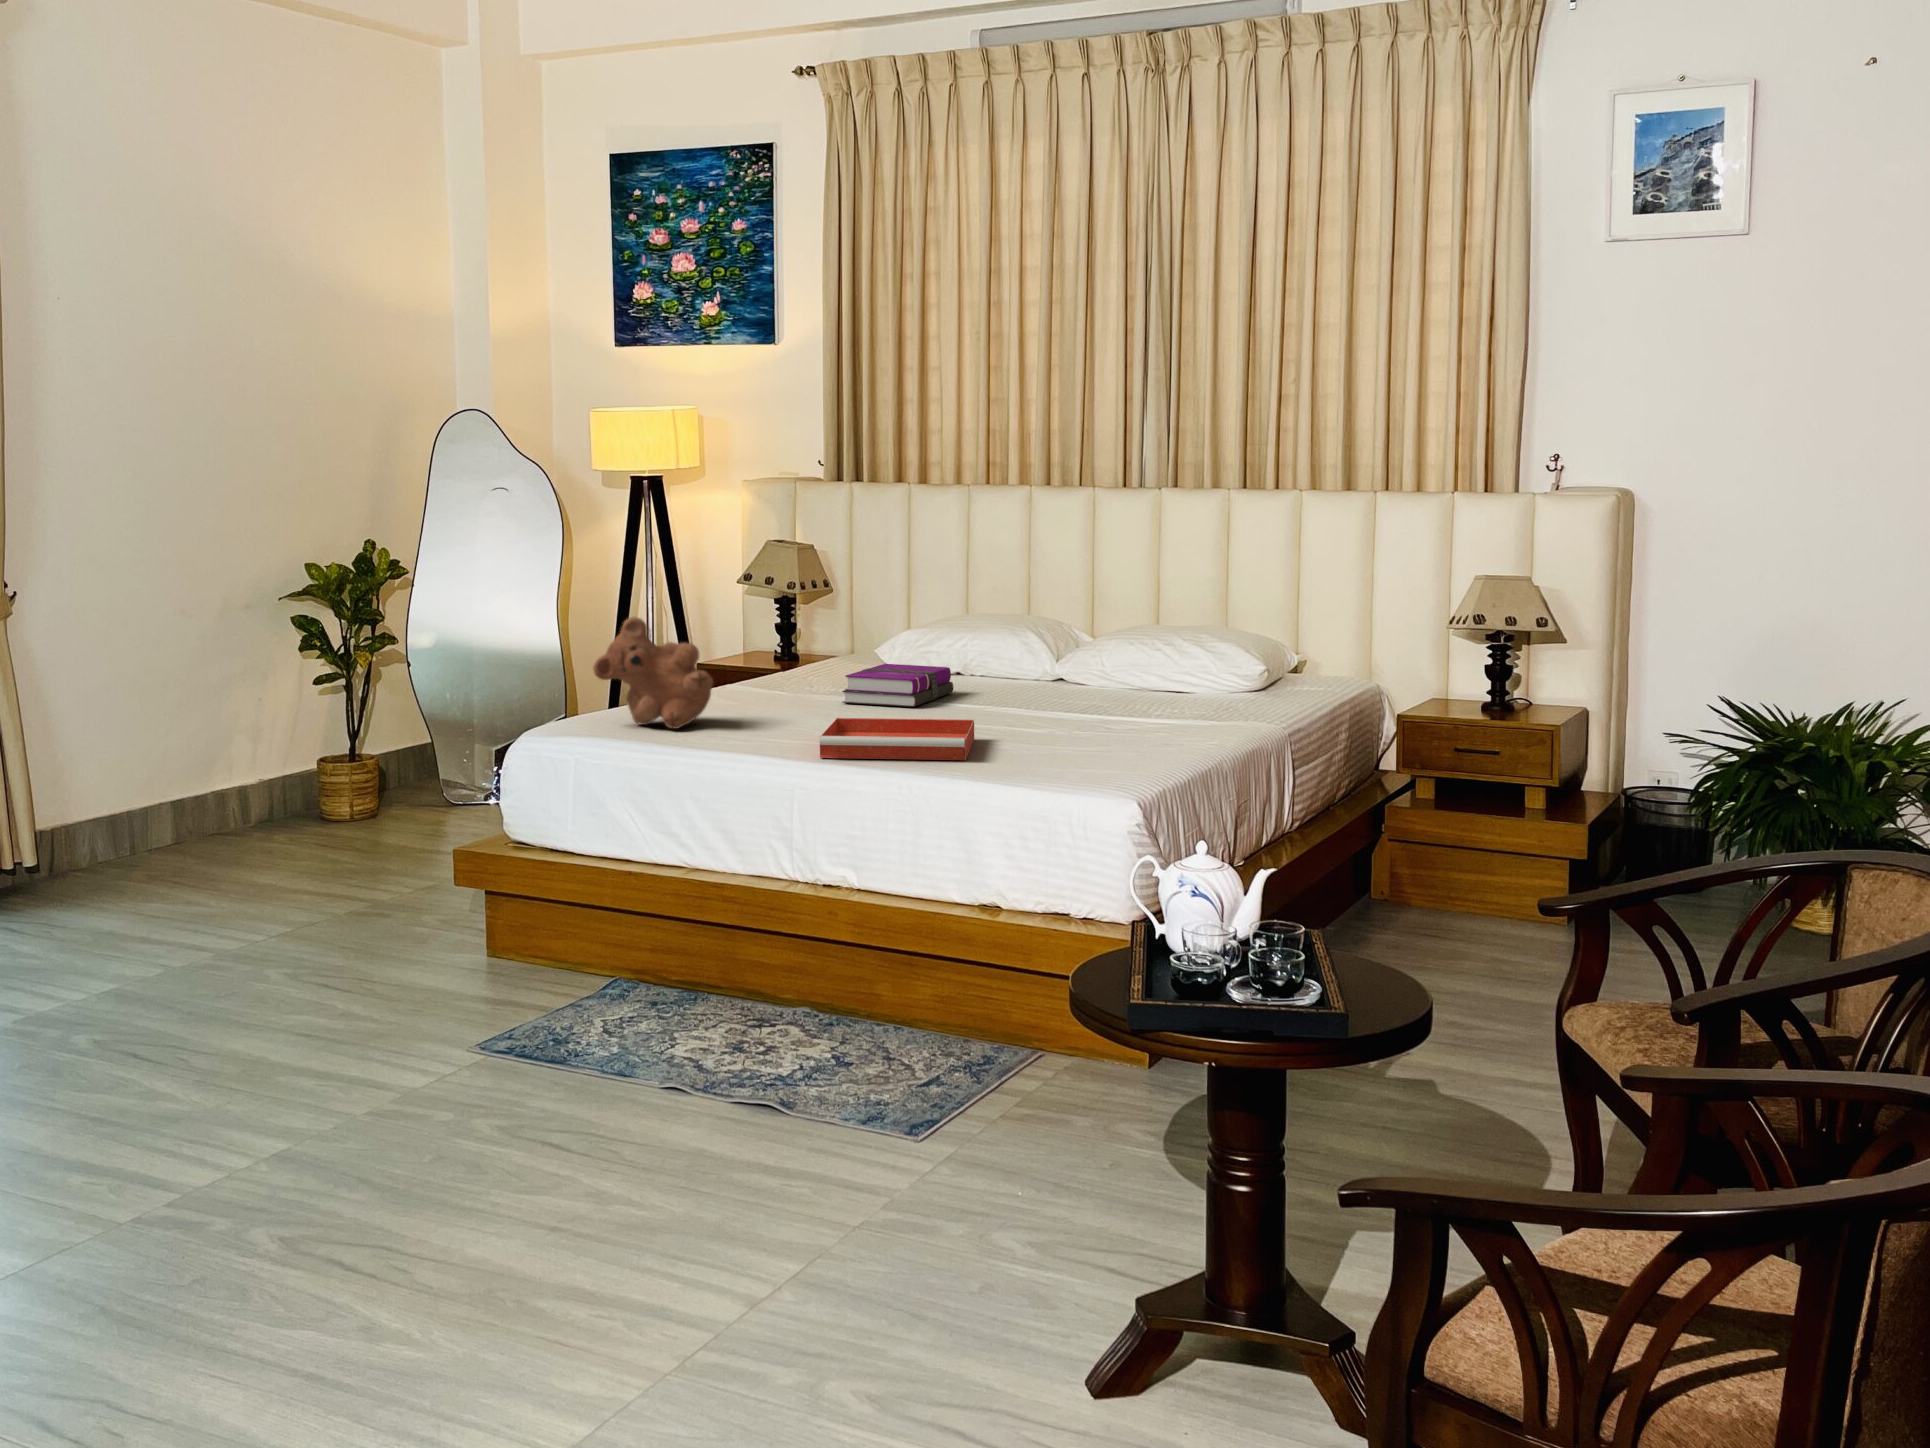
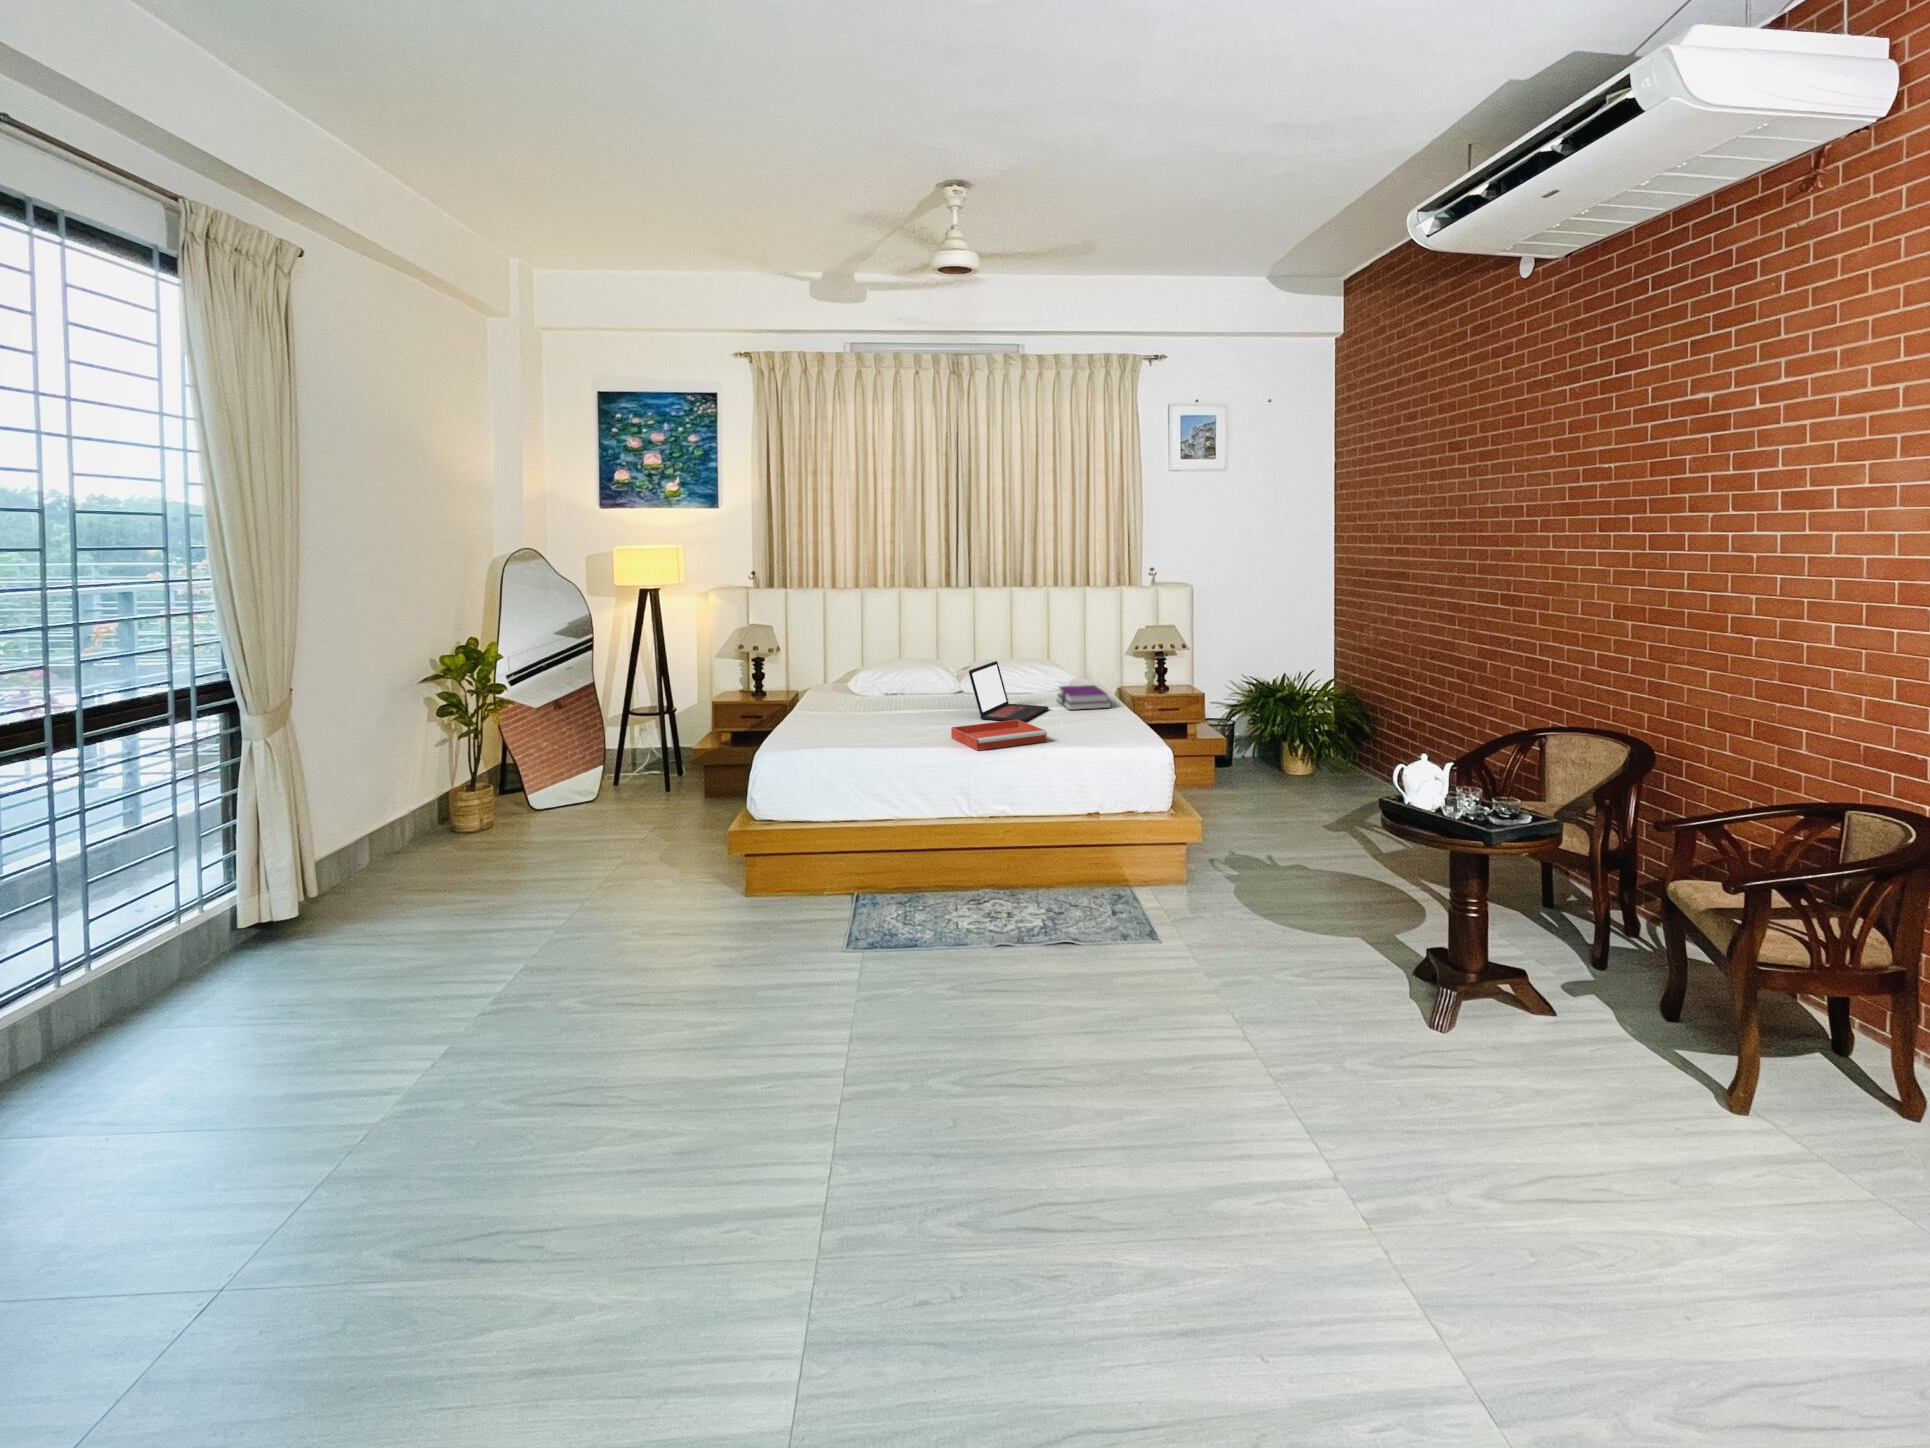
teddy bear: present [593,617,713,729] -> none [803,682,874,745]
laptop: none [949,618,1119,729] -> present [969,661,1049,721]
hardback book: present [842,664,954,707] -> present [1057,685,1110,710]

